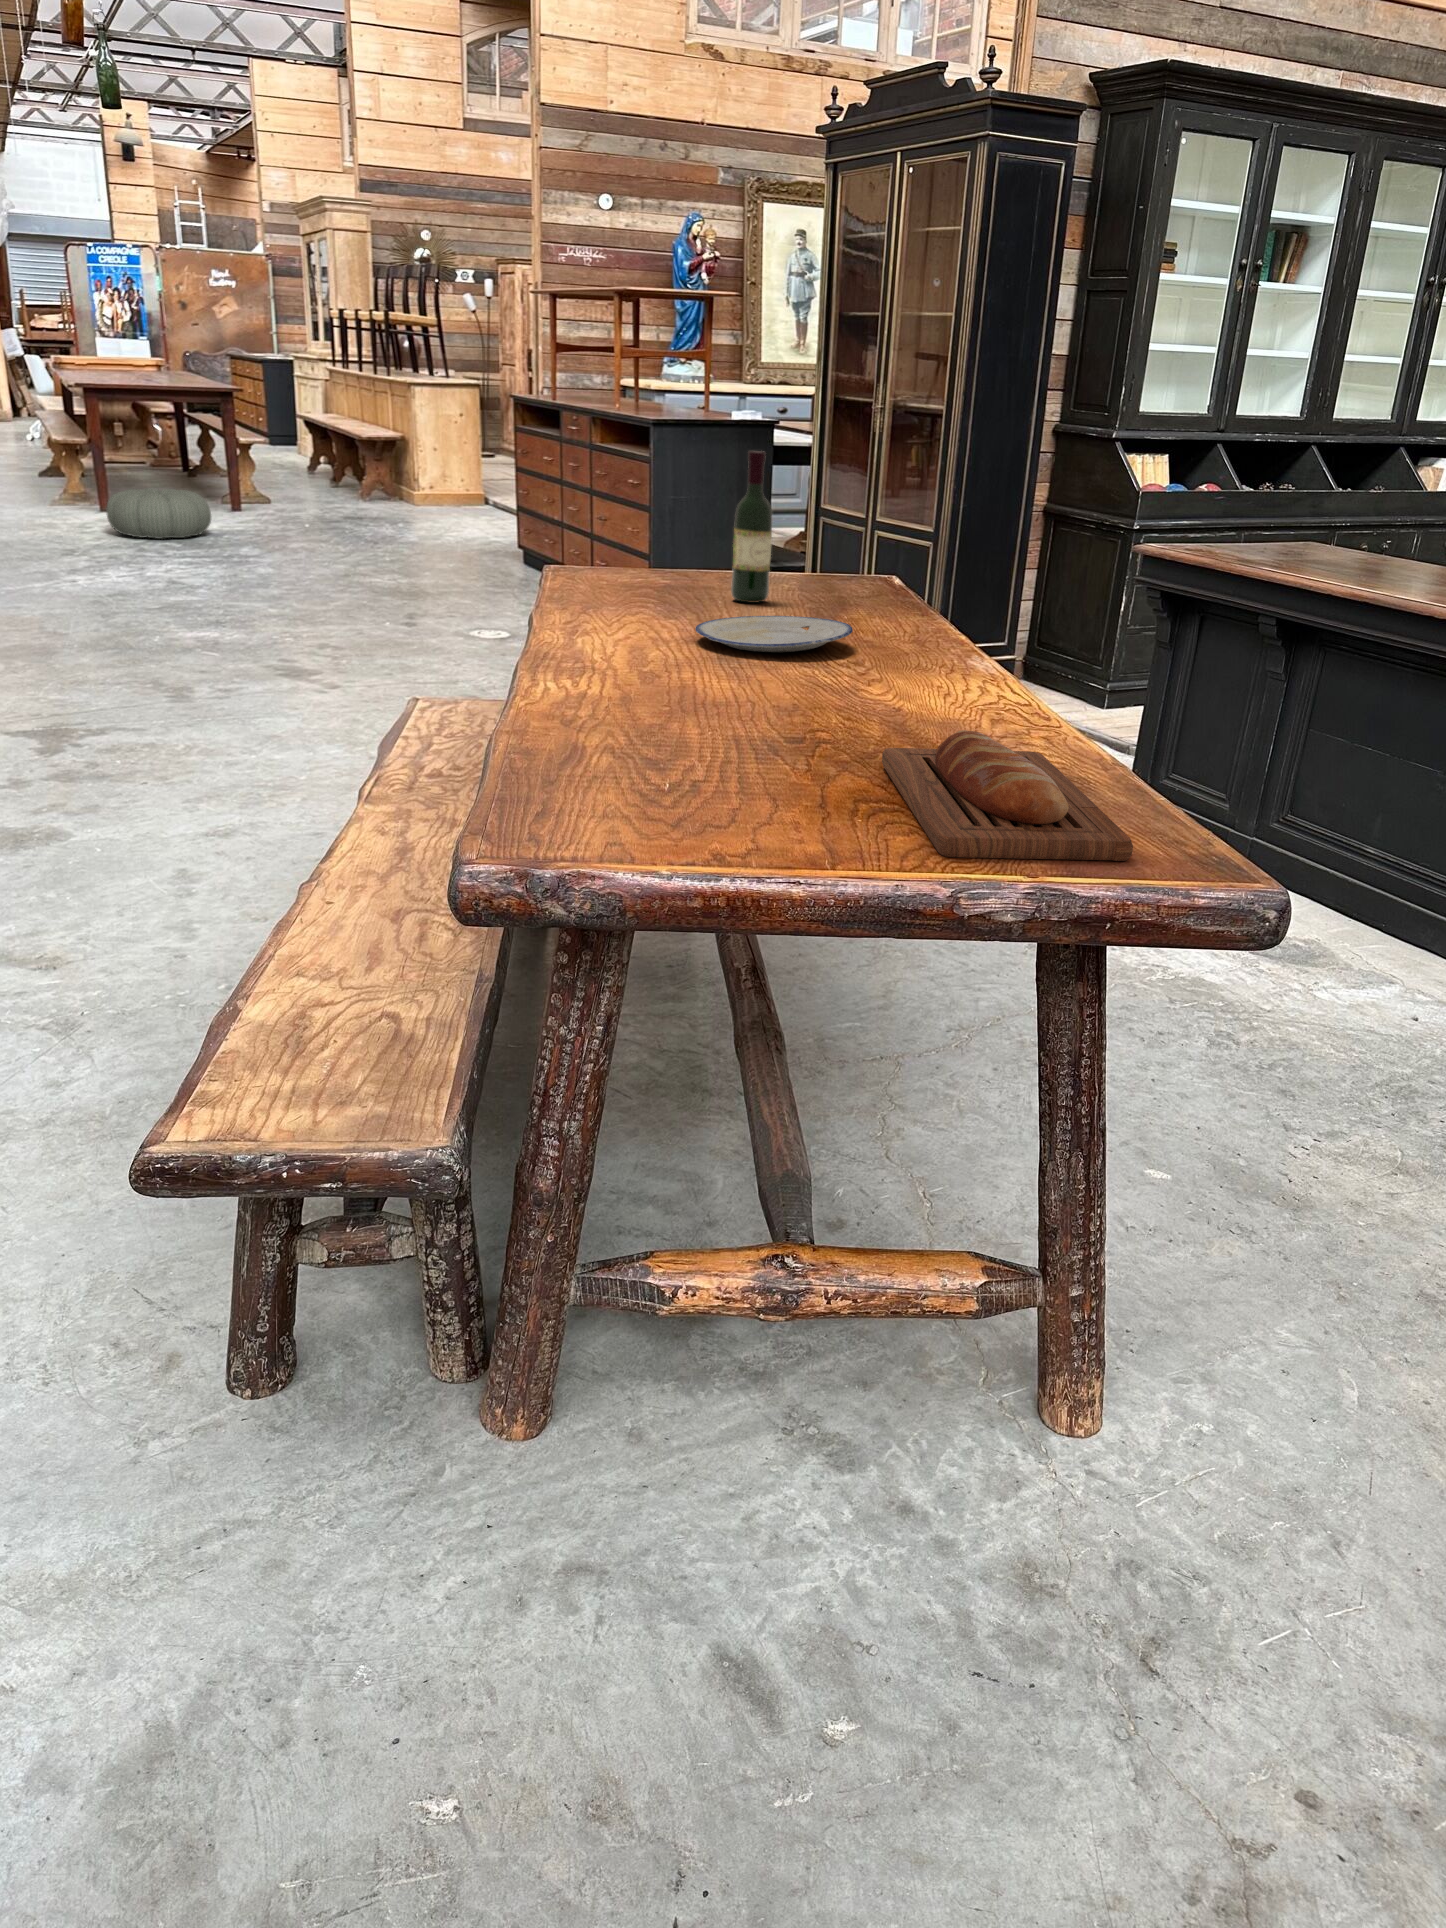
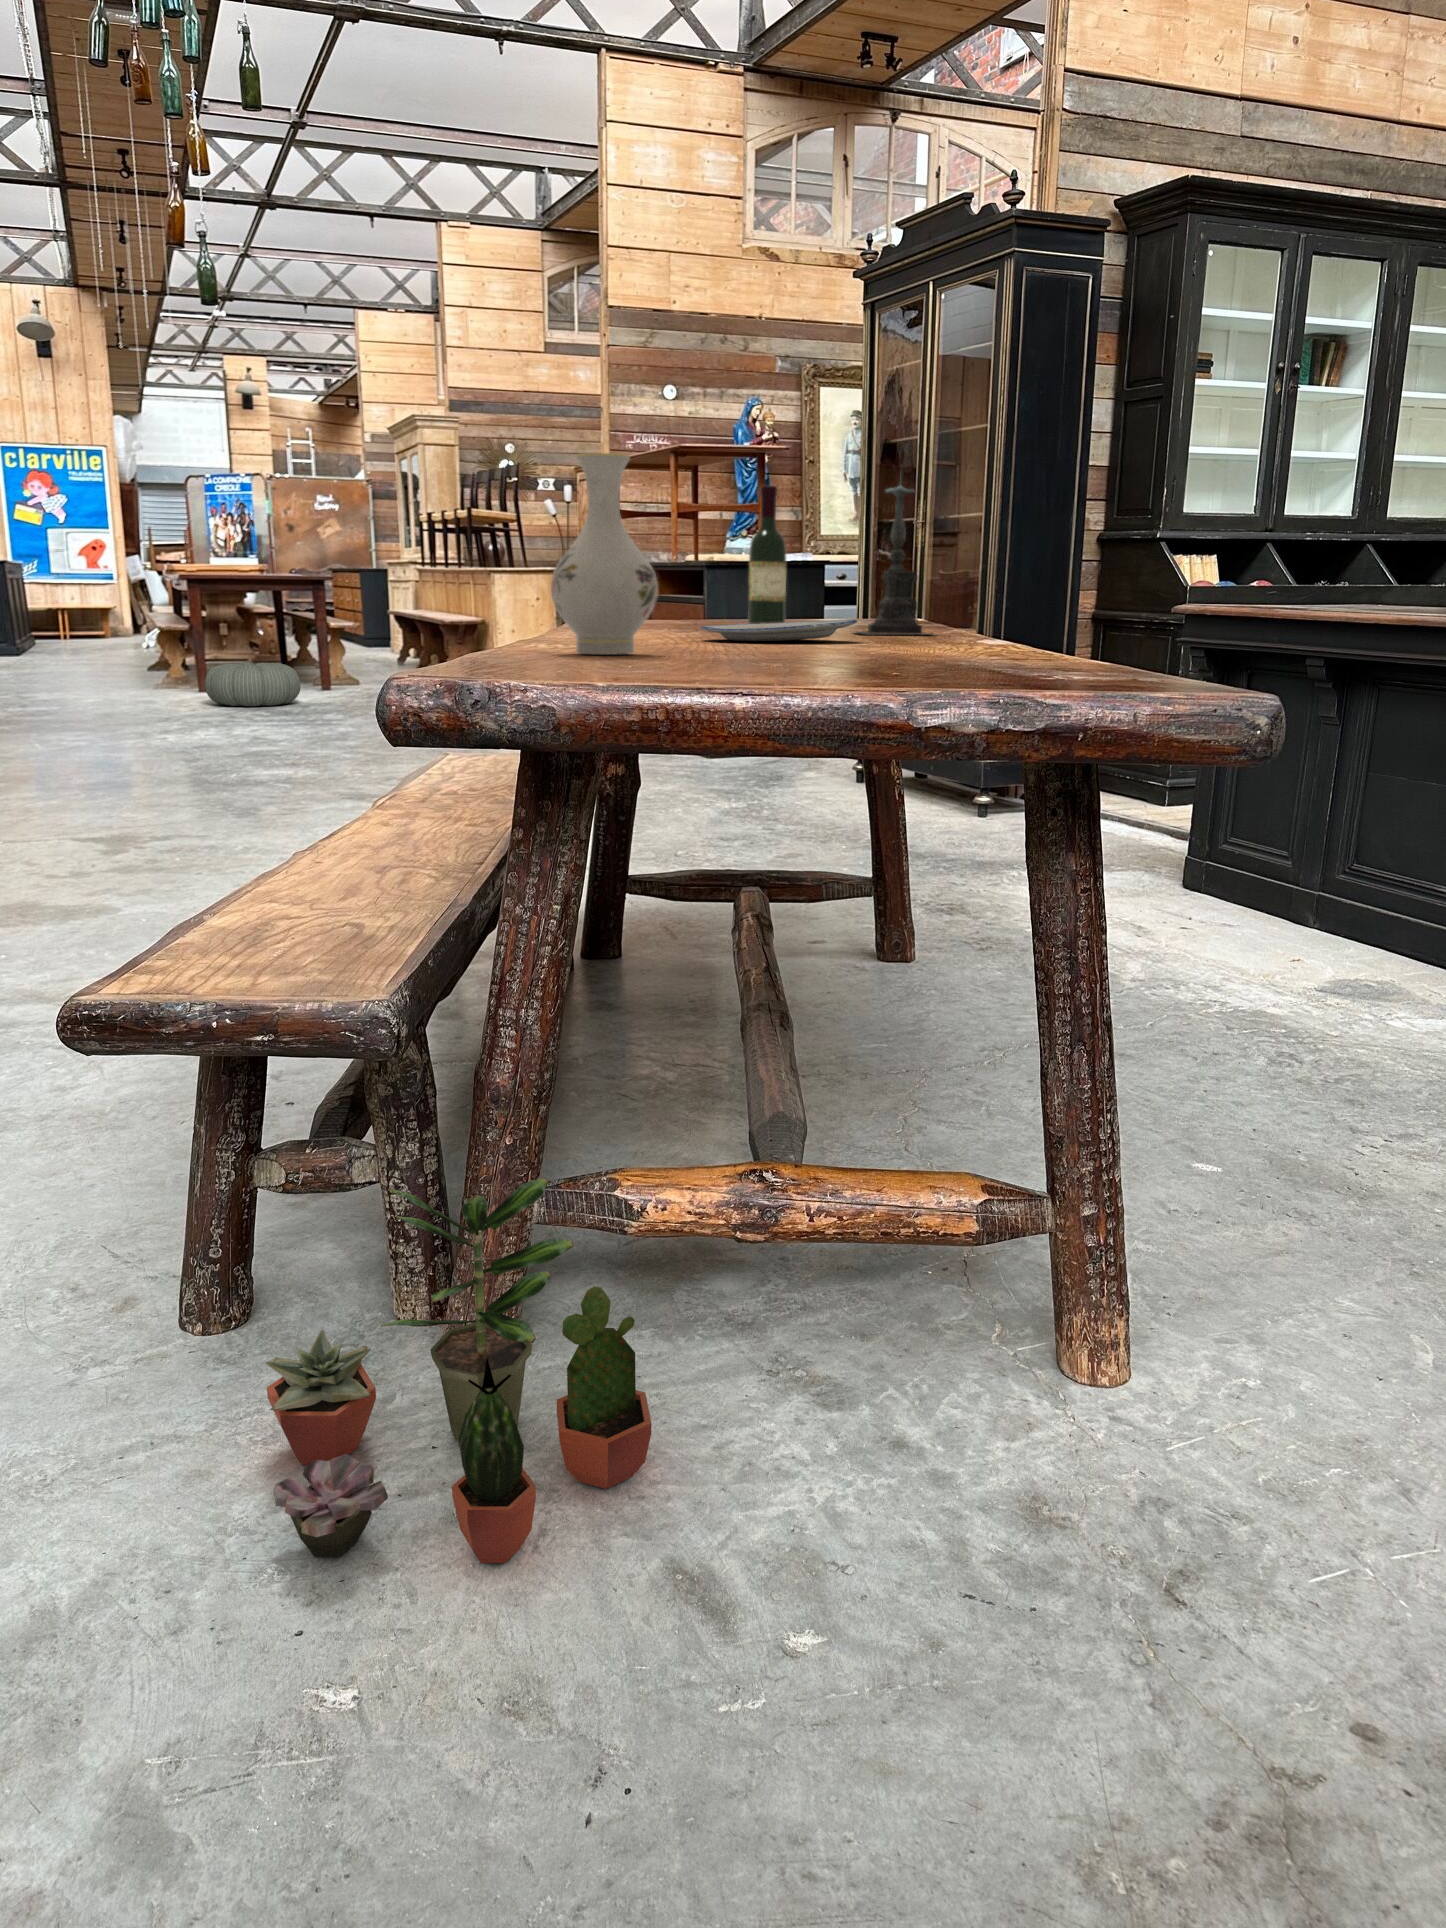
candle holder: none [830,431,920,610] -> present [856,479,932,635]
vase: none [573,528,680,731] -> present [551,453,658,654]
bread loaf: present [882,730,1133,861] -> none [857,607,1103,681]
potted plant: none [335,1283,694,1656] -> present [266,1178,652,1563]

